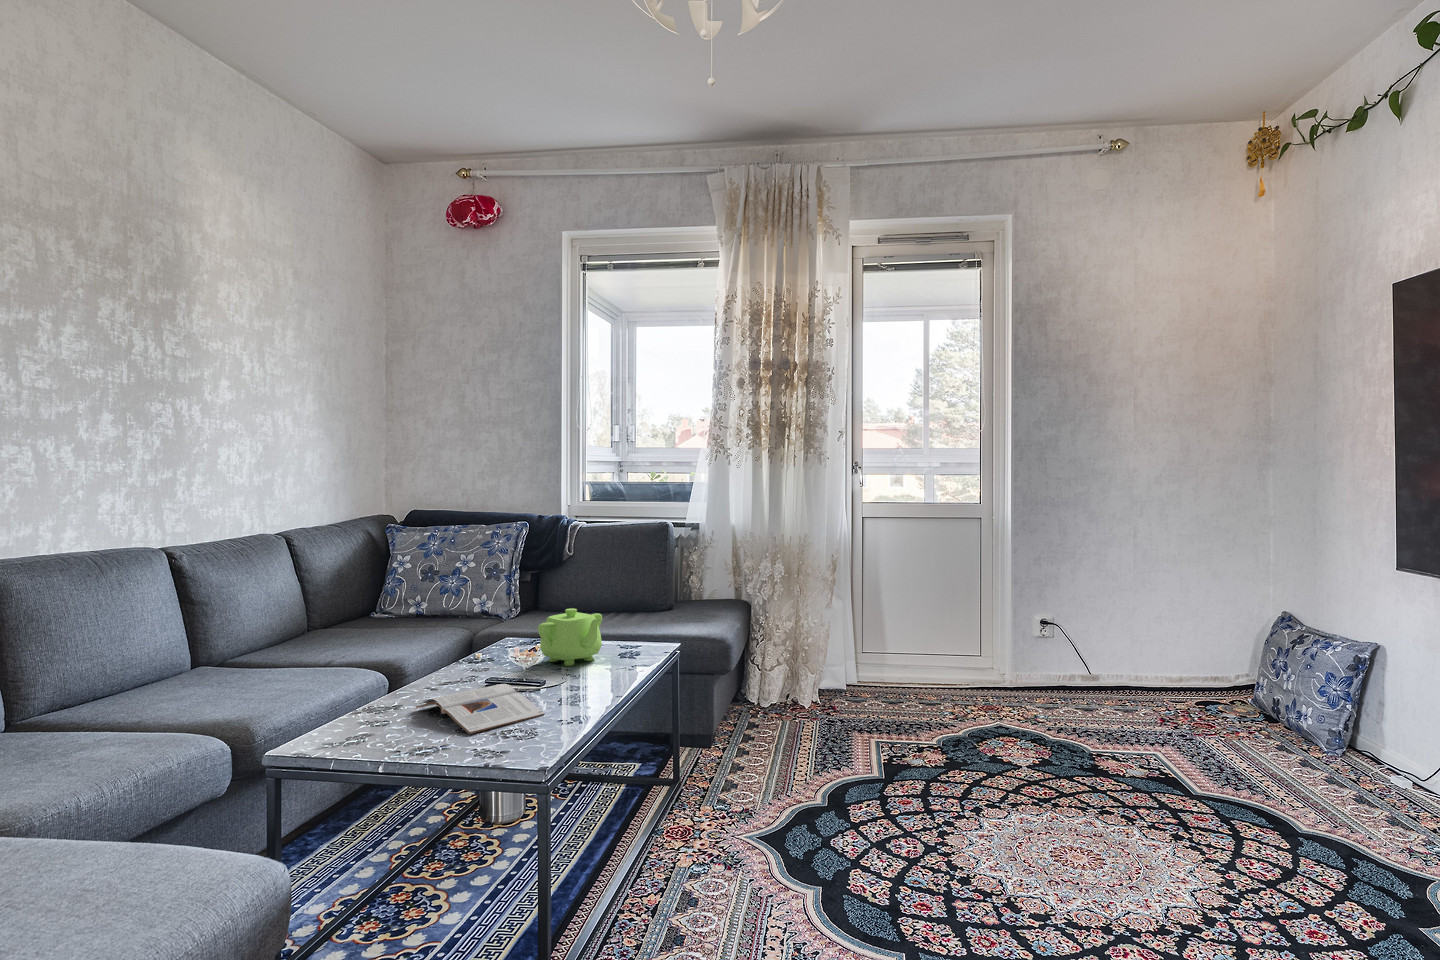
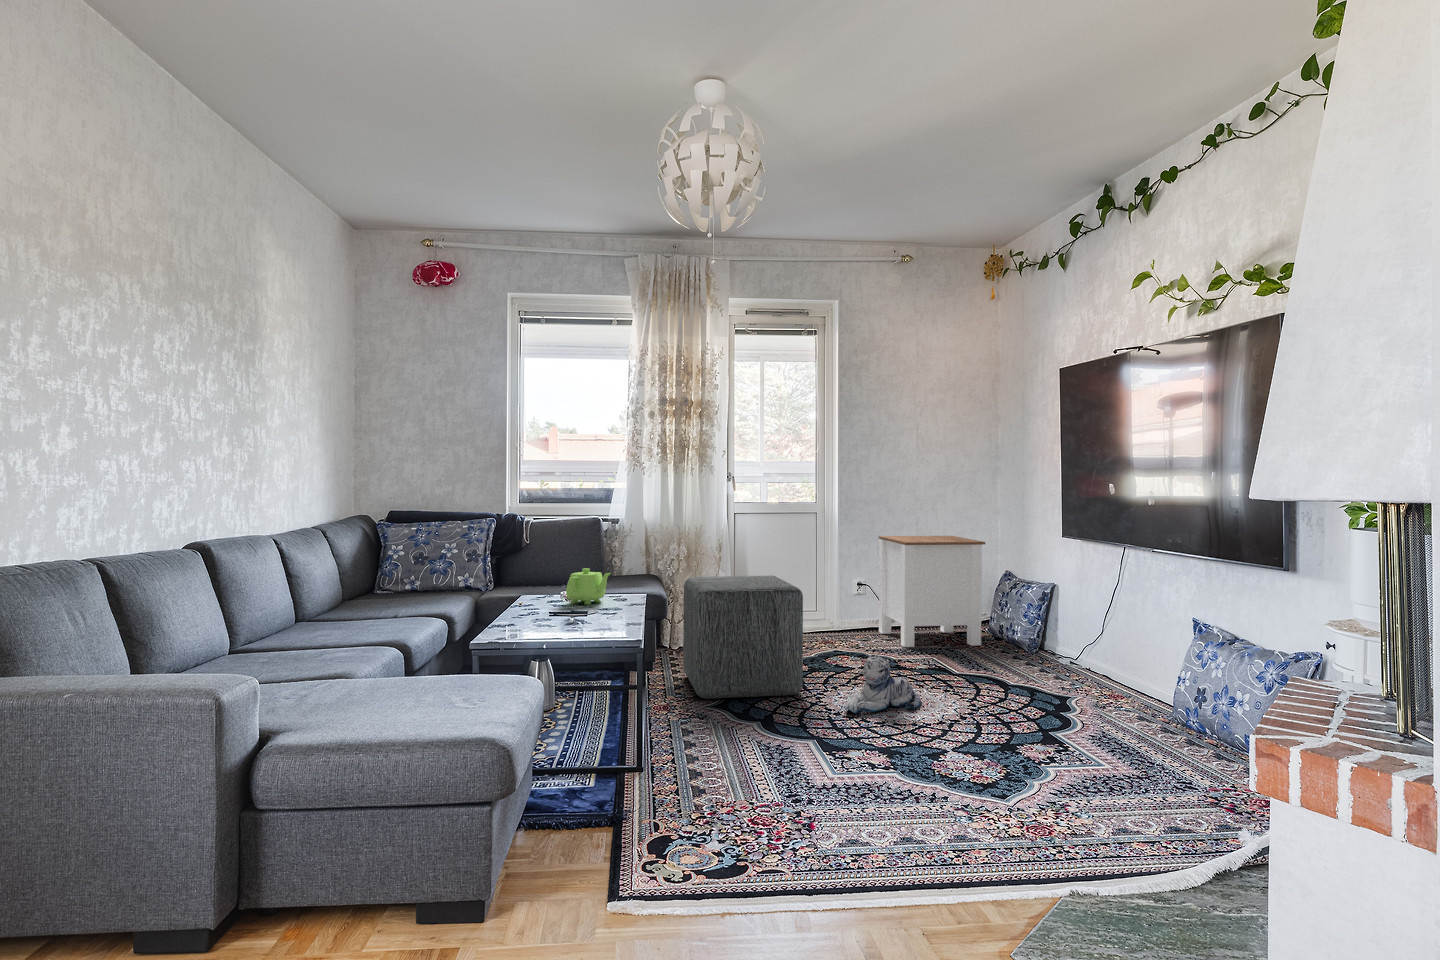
side table: none [1073,553,1250,732] -> present [879,536,985,647]
ottoman: none [745,616,920,819] -> present [683,576,803,699]
magazine: present [416,684,545,734] -> none [520,609,605,631]
plush toy: none [979,776,1126,883] -> present [844,654,921,713]

